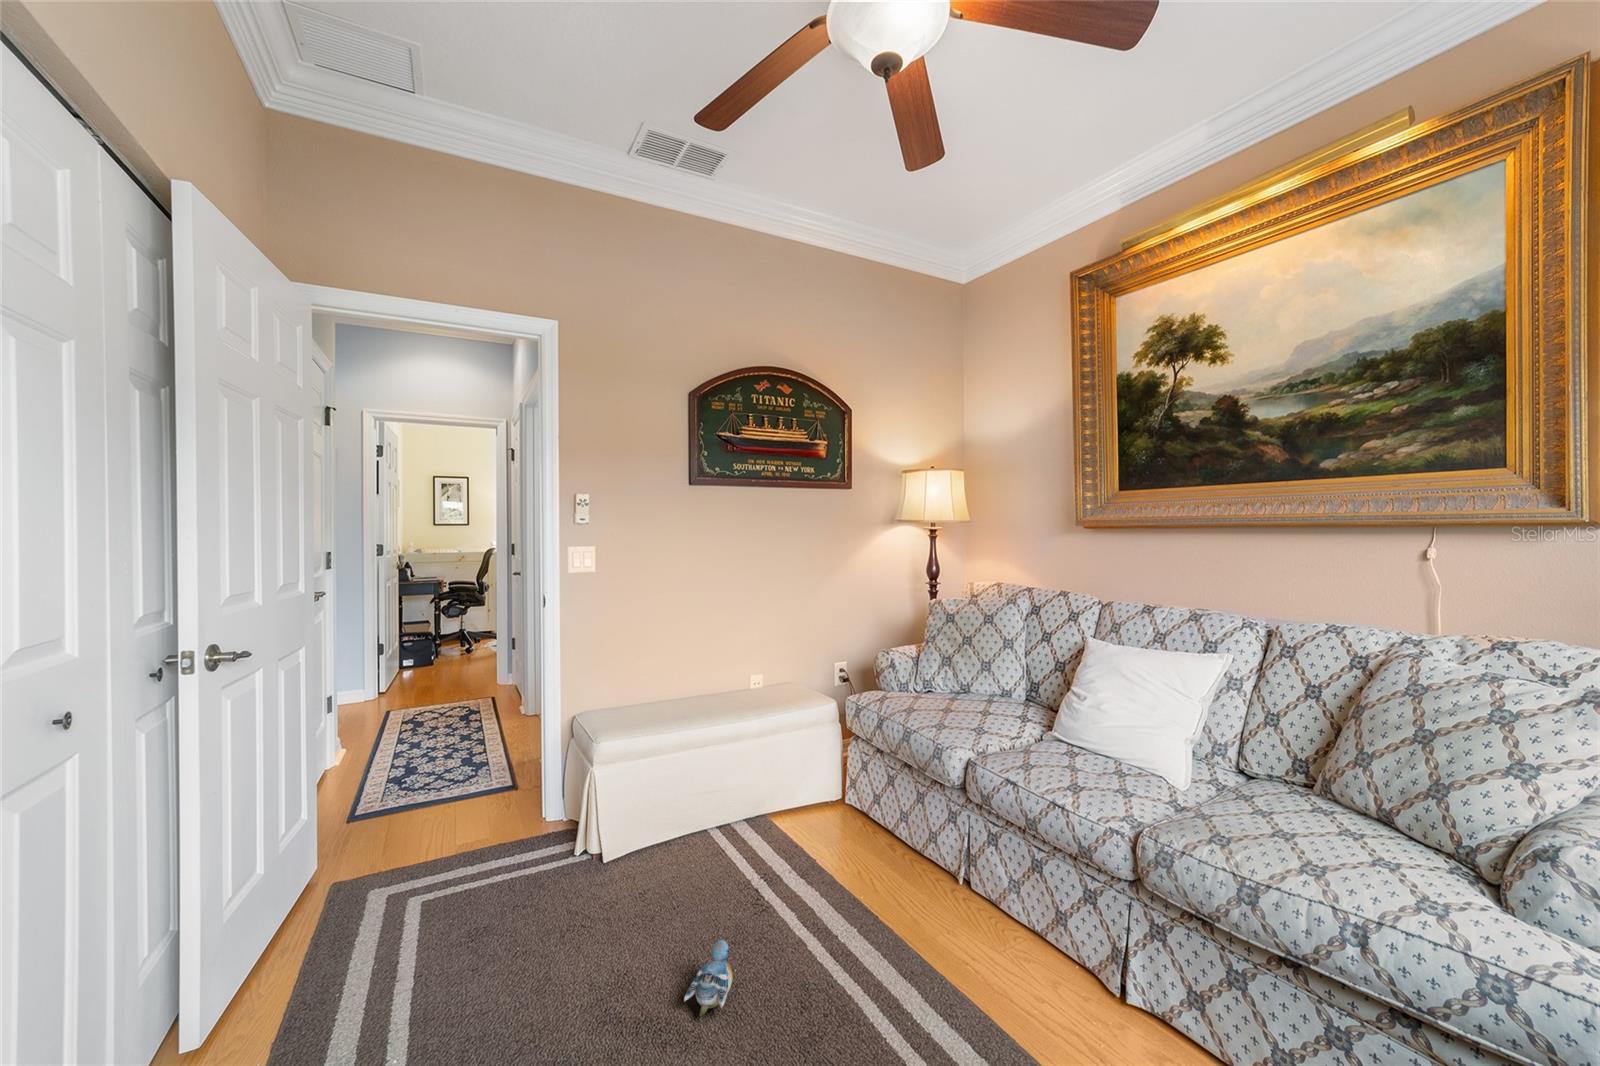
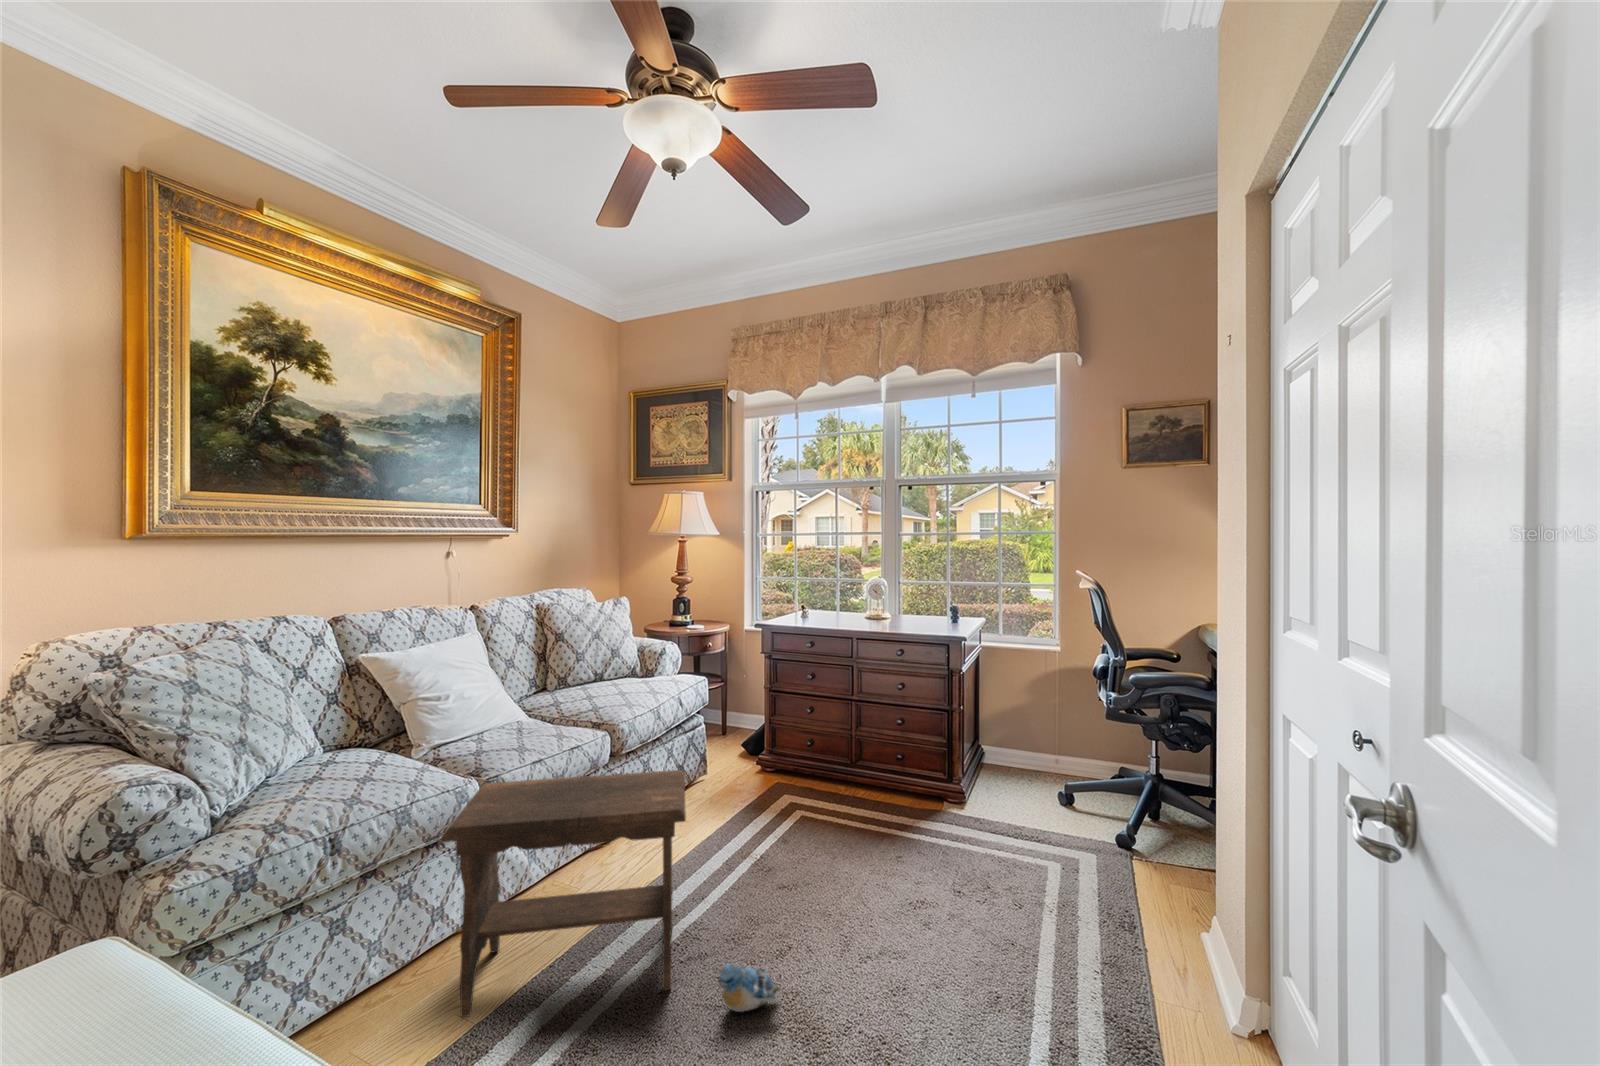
footstool: none [764,736,930,993] -> present [441,770,686,1017]

